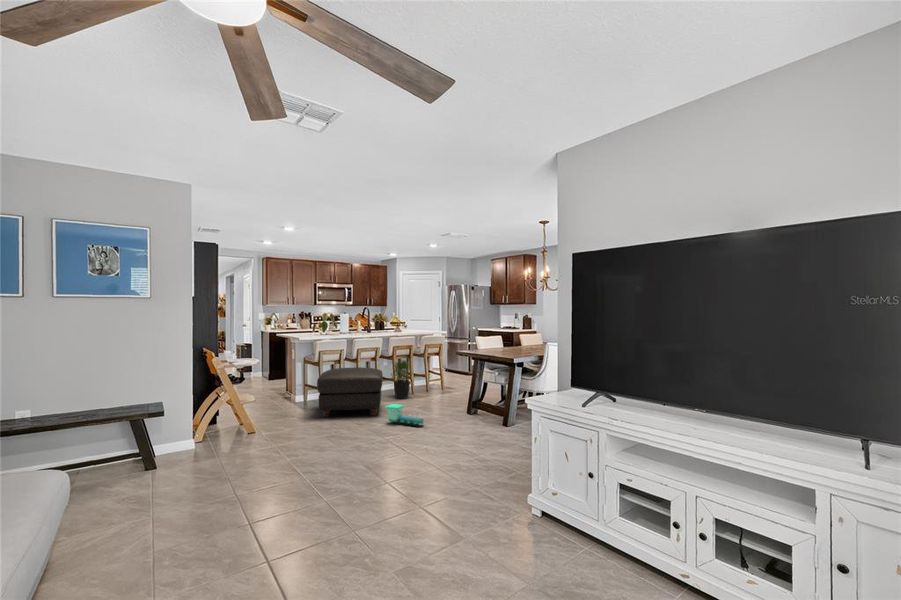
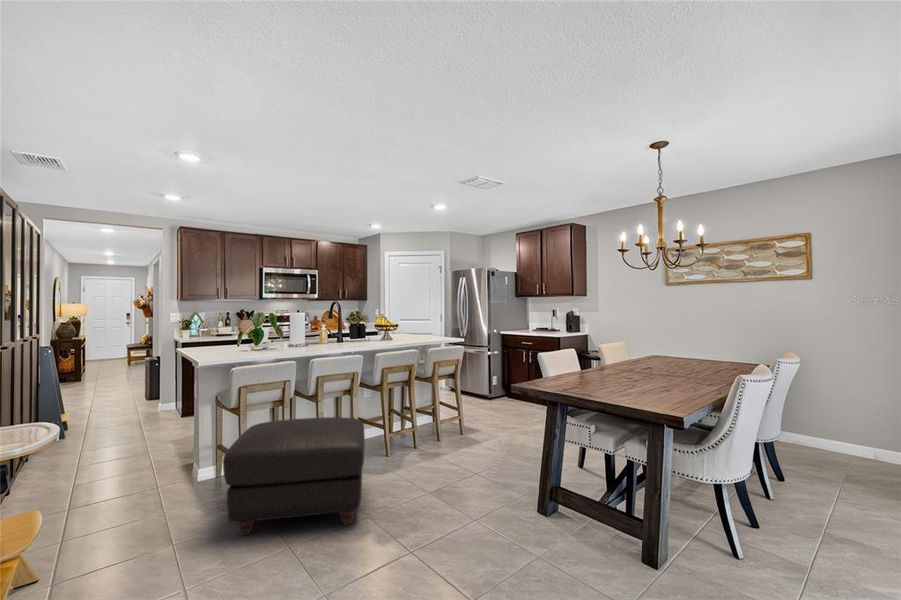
potted plant: present [391,360,412,399] -> none [376,392,419,463]
toy train: present [385,404,424,427] -> none [372,508,463,574]

